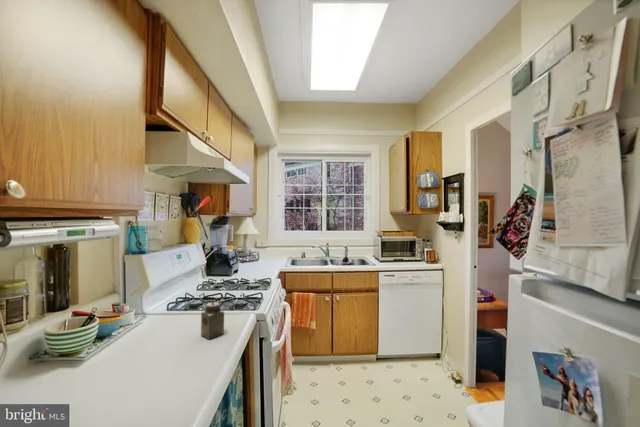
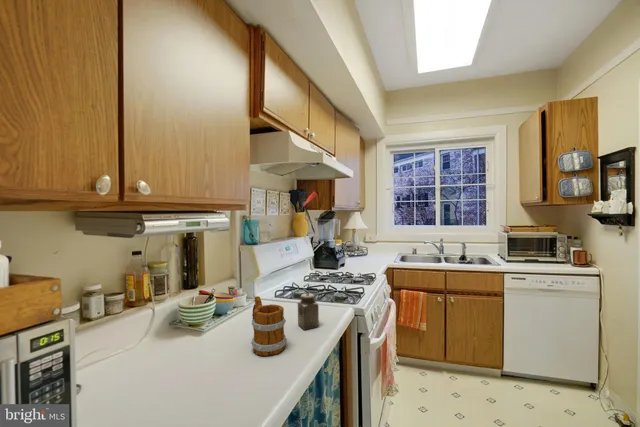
mug: none [151,311,194,373] -> present [251,296,287,356]

